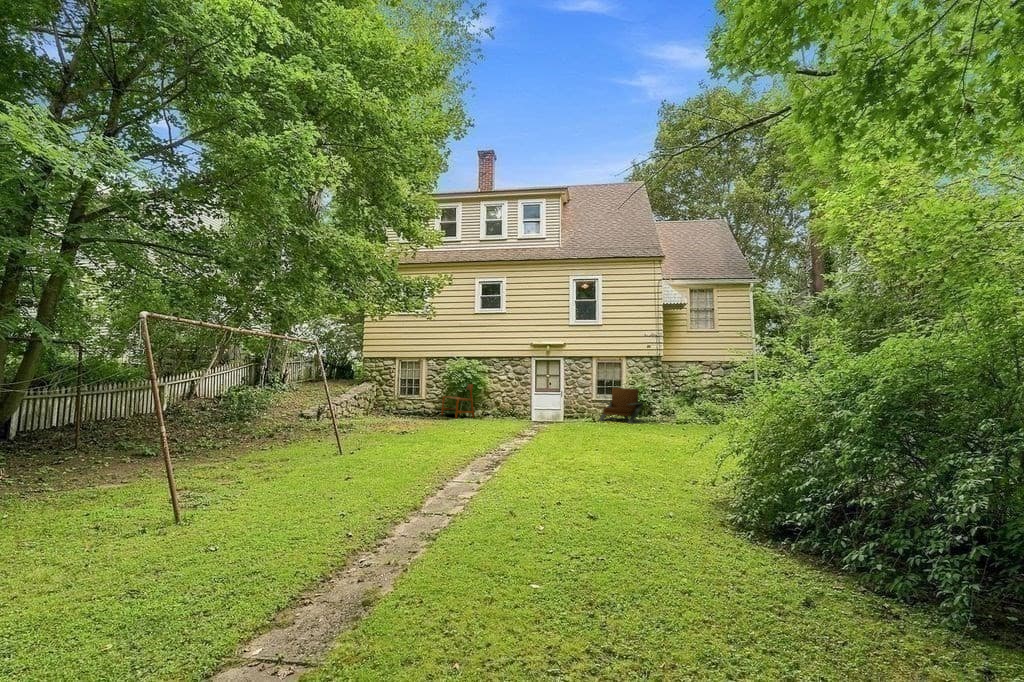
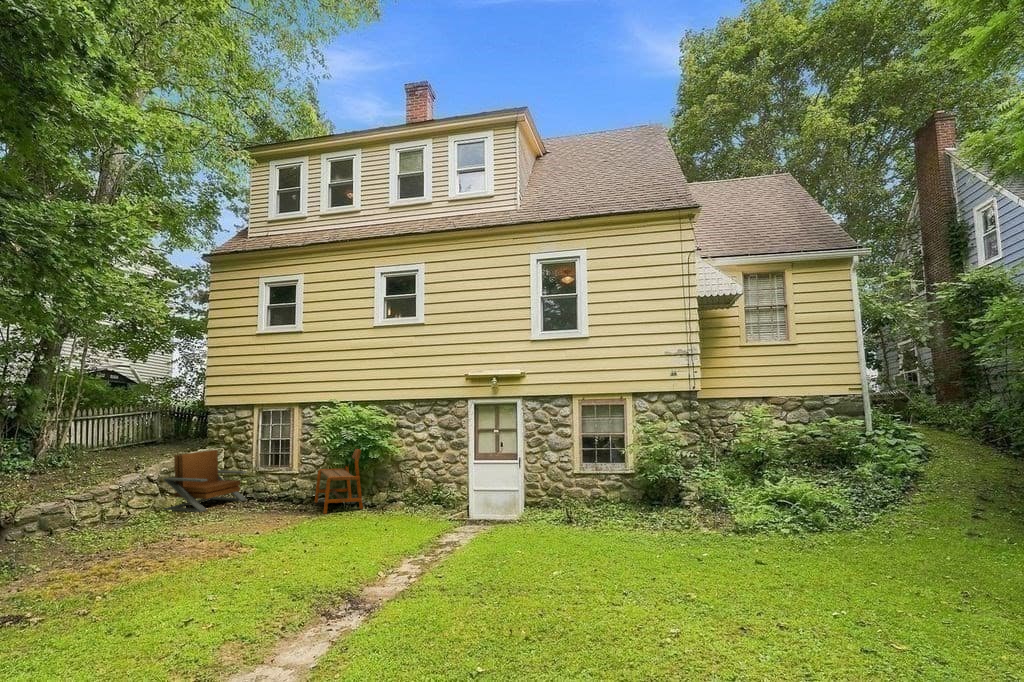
lounge chair: present [599,388,644,424] -> present [164,450,247,512]

